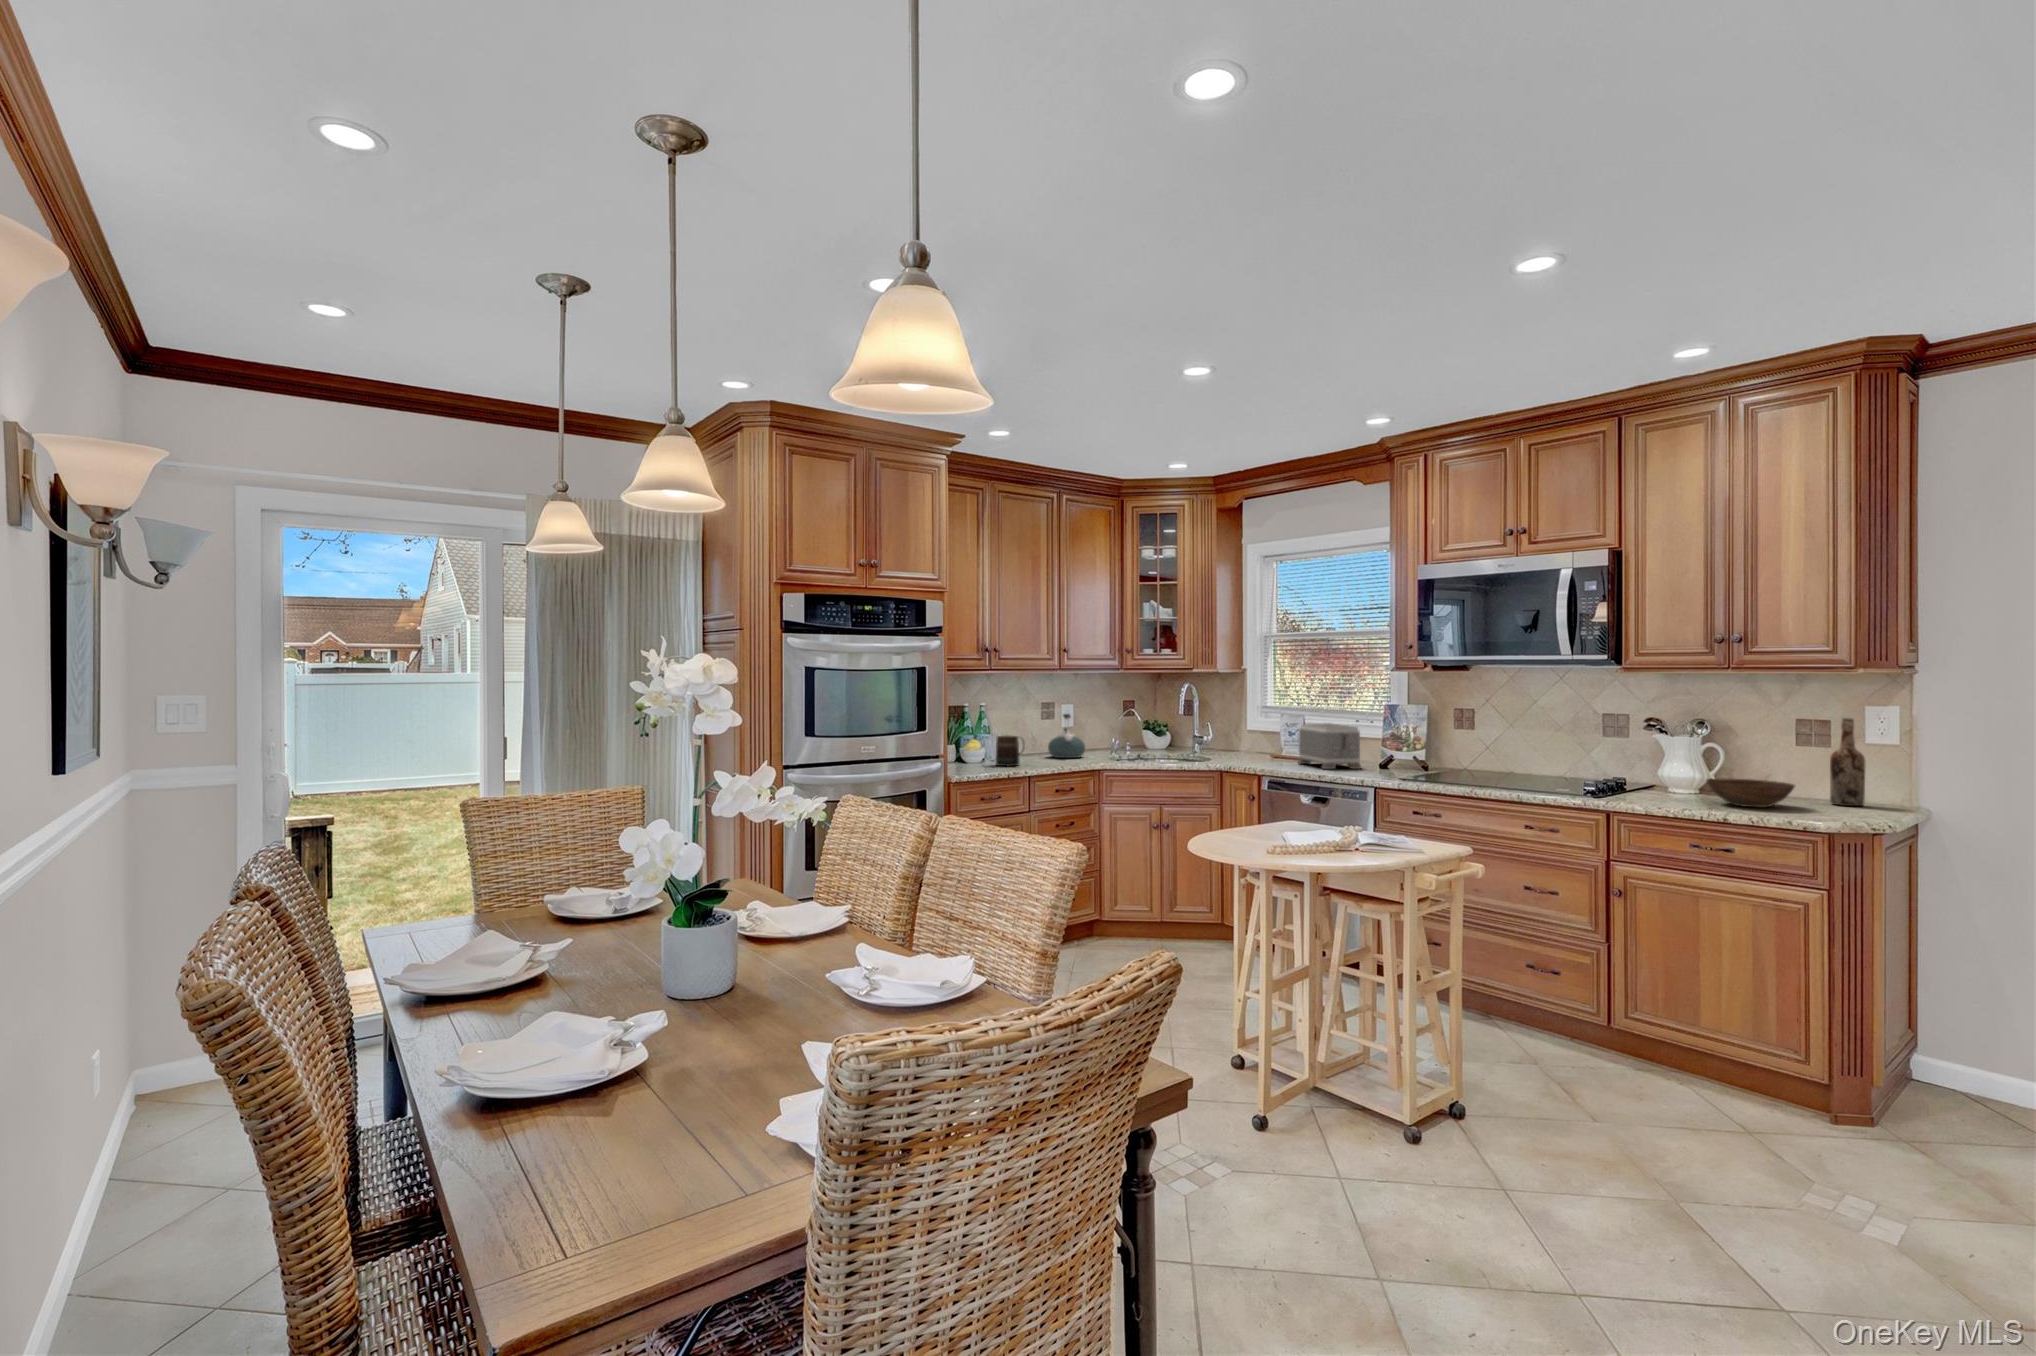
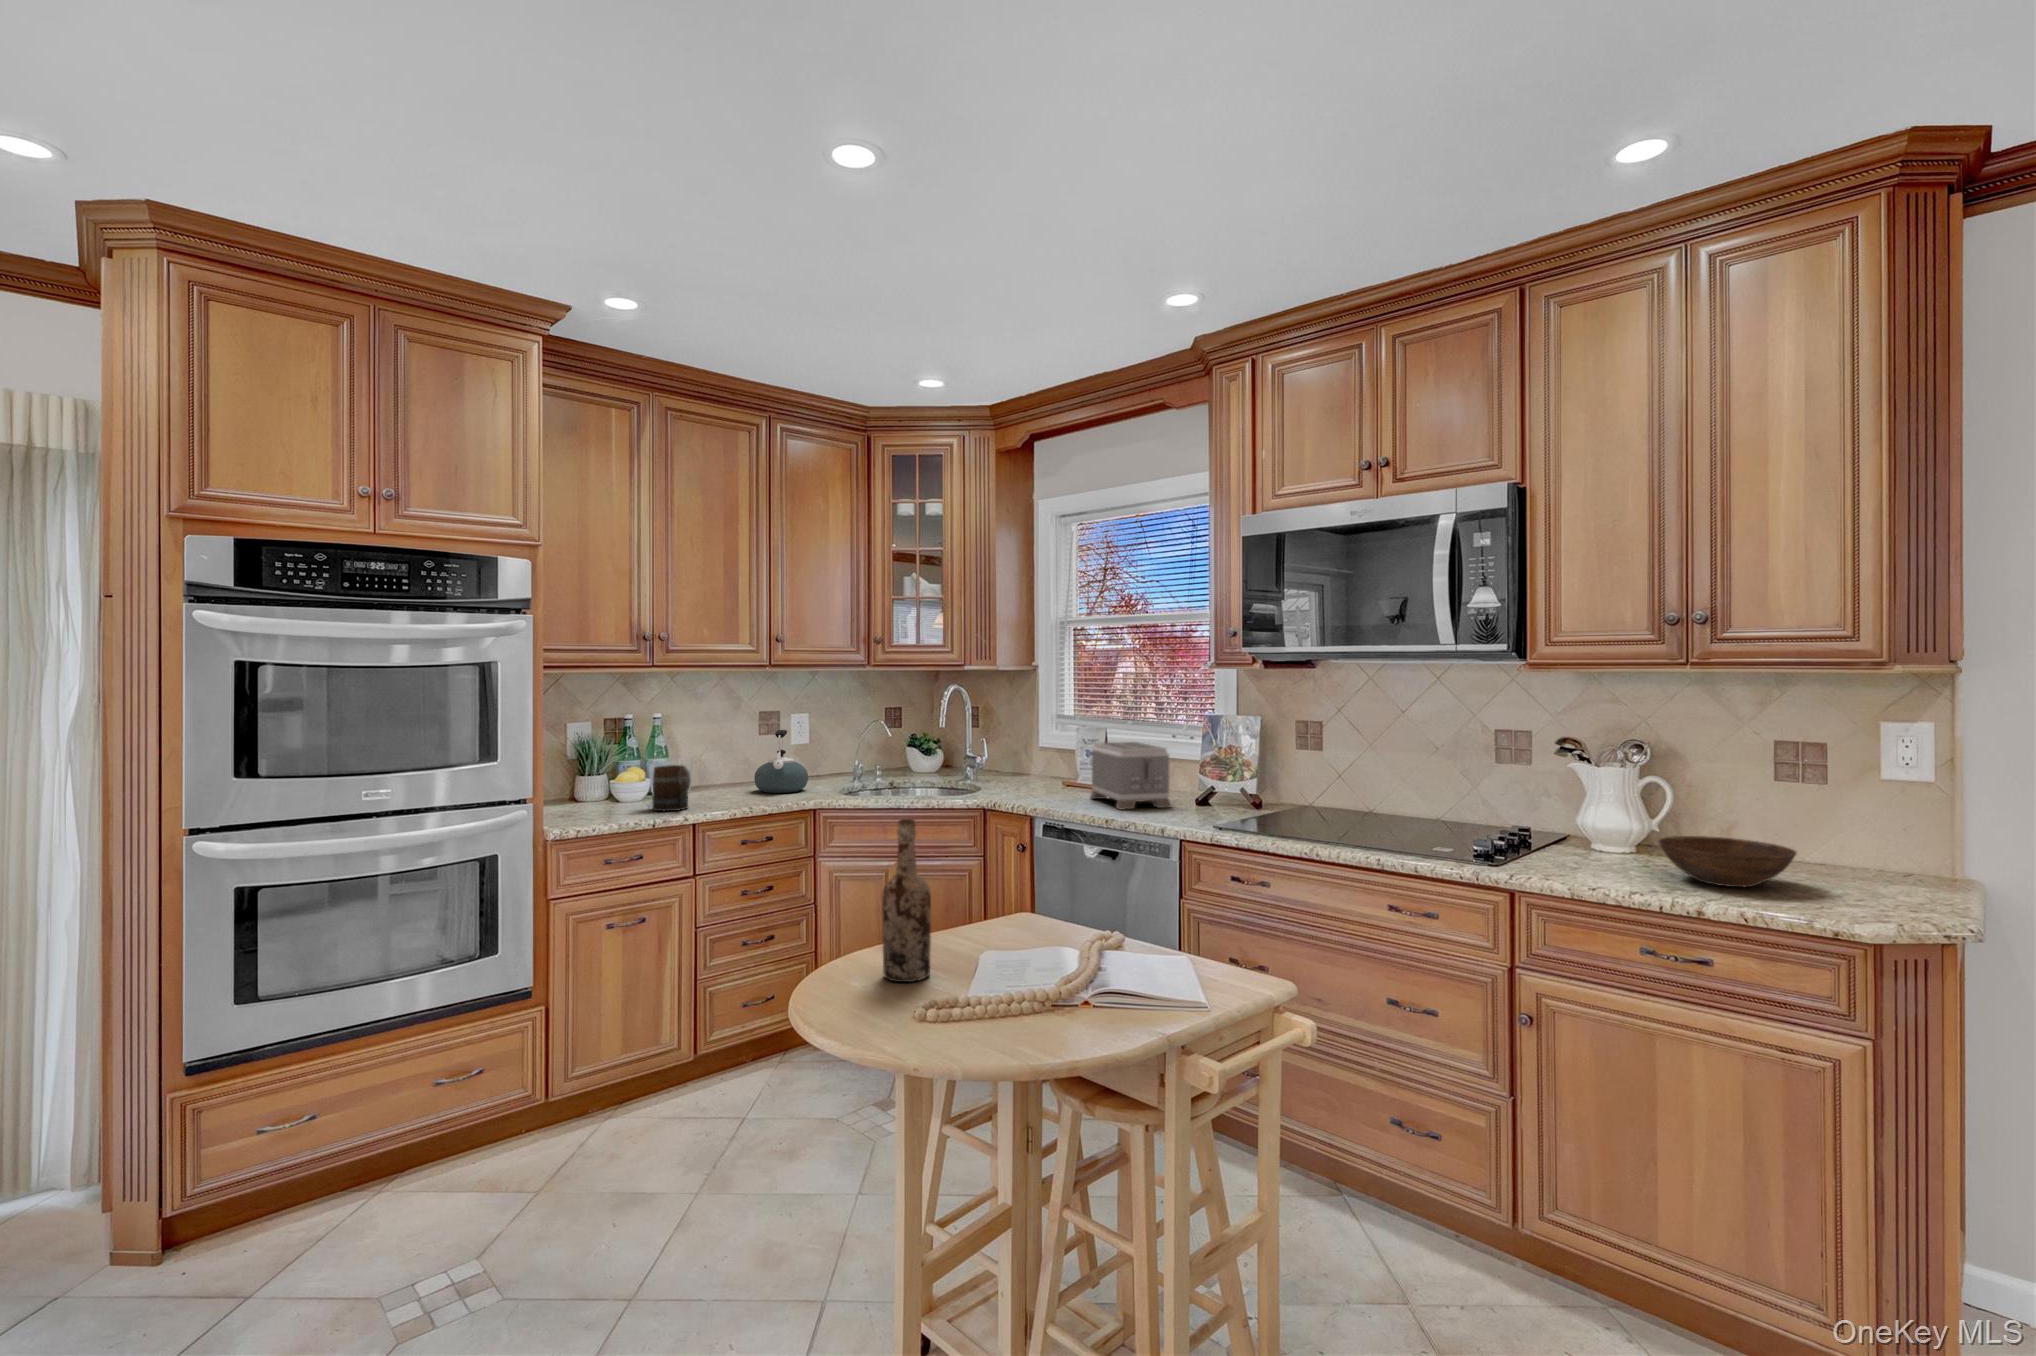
wine bottle: present [1830,718,1865,806] -> present [882,819,931,982]

